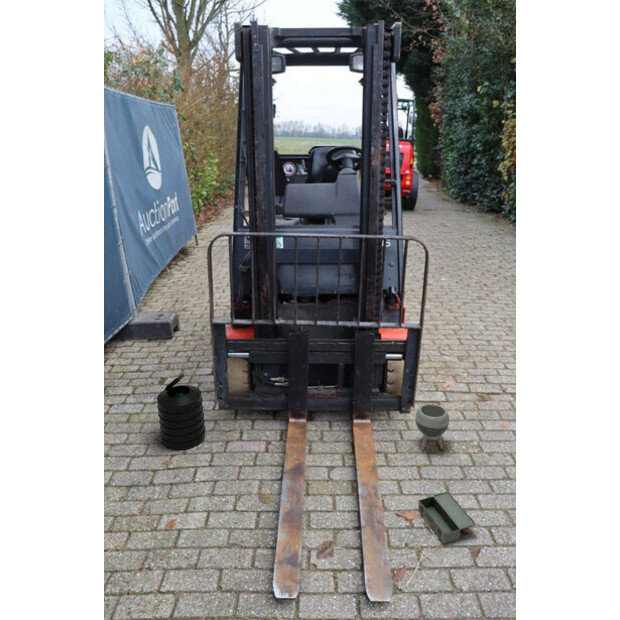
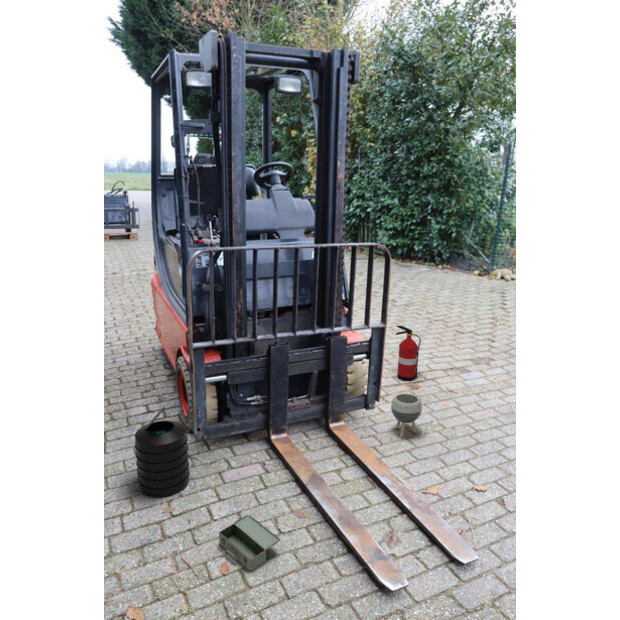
fire extinguisher: none [473,327,502,391] -> present [396,326,421,381]
toolbox: present [418,492,475,544] -> present [219,515,280,571]

